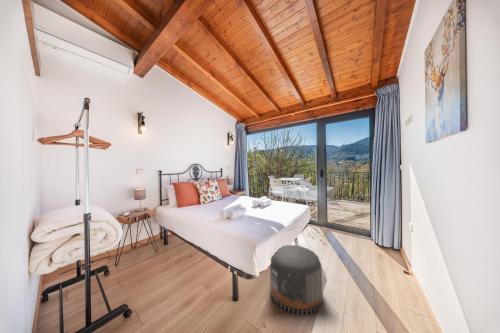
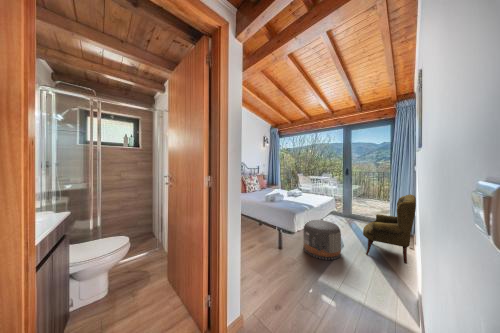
armchair: none [349,206,425,308] -> present [363,194,416,264]

